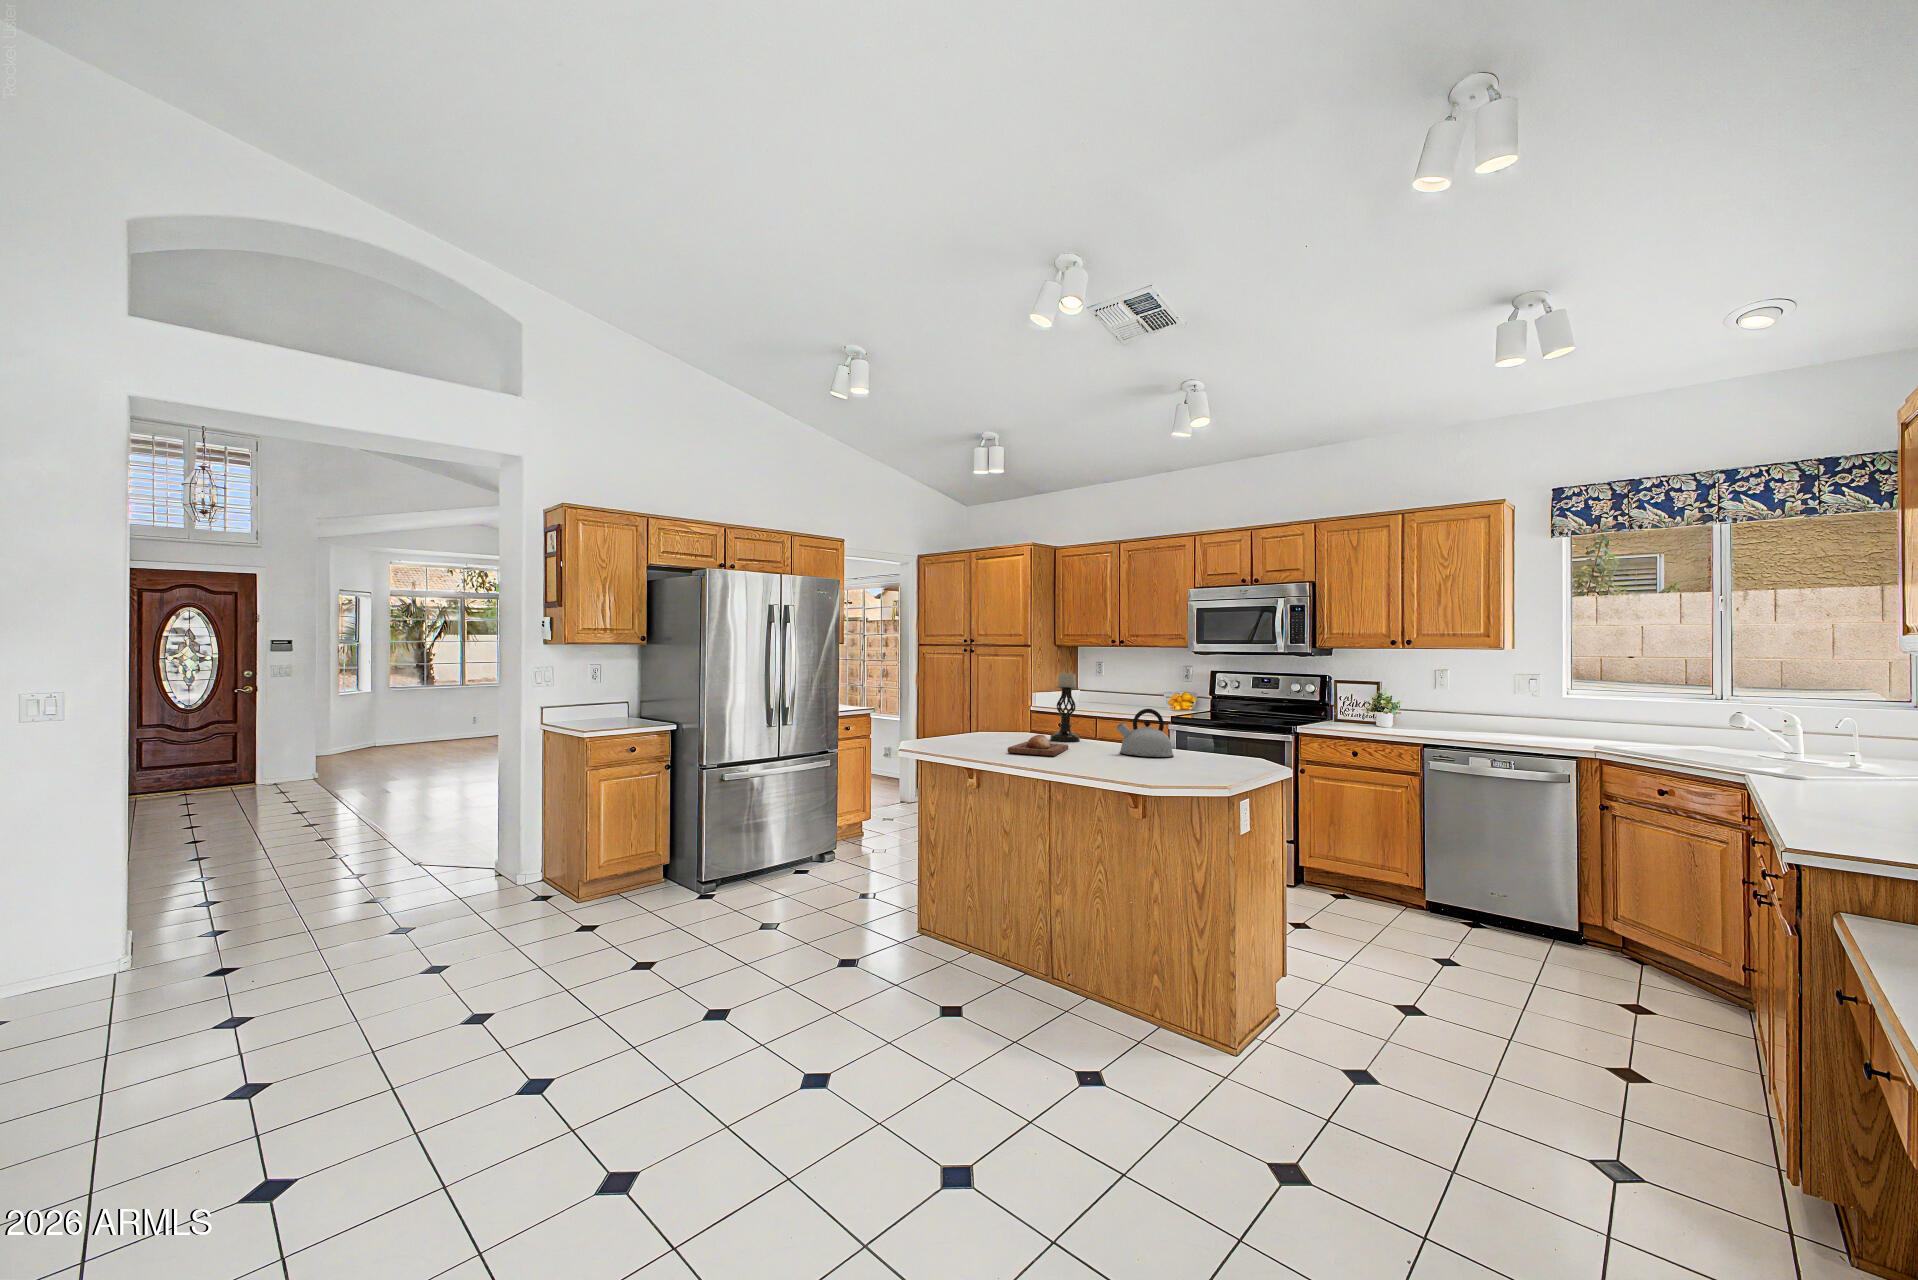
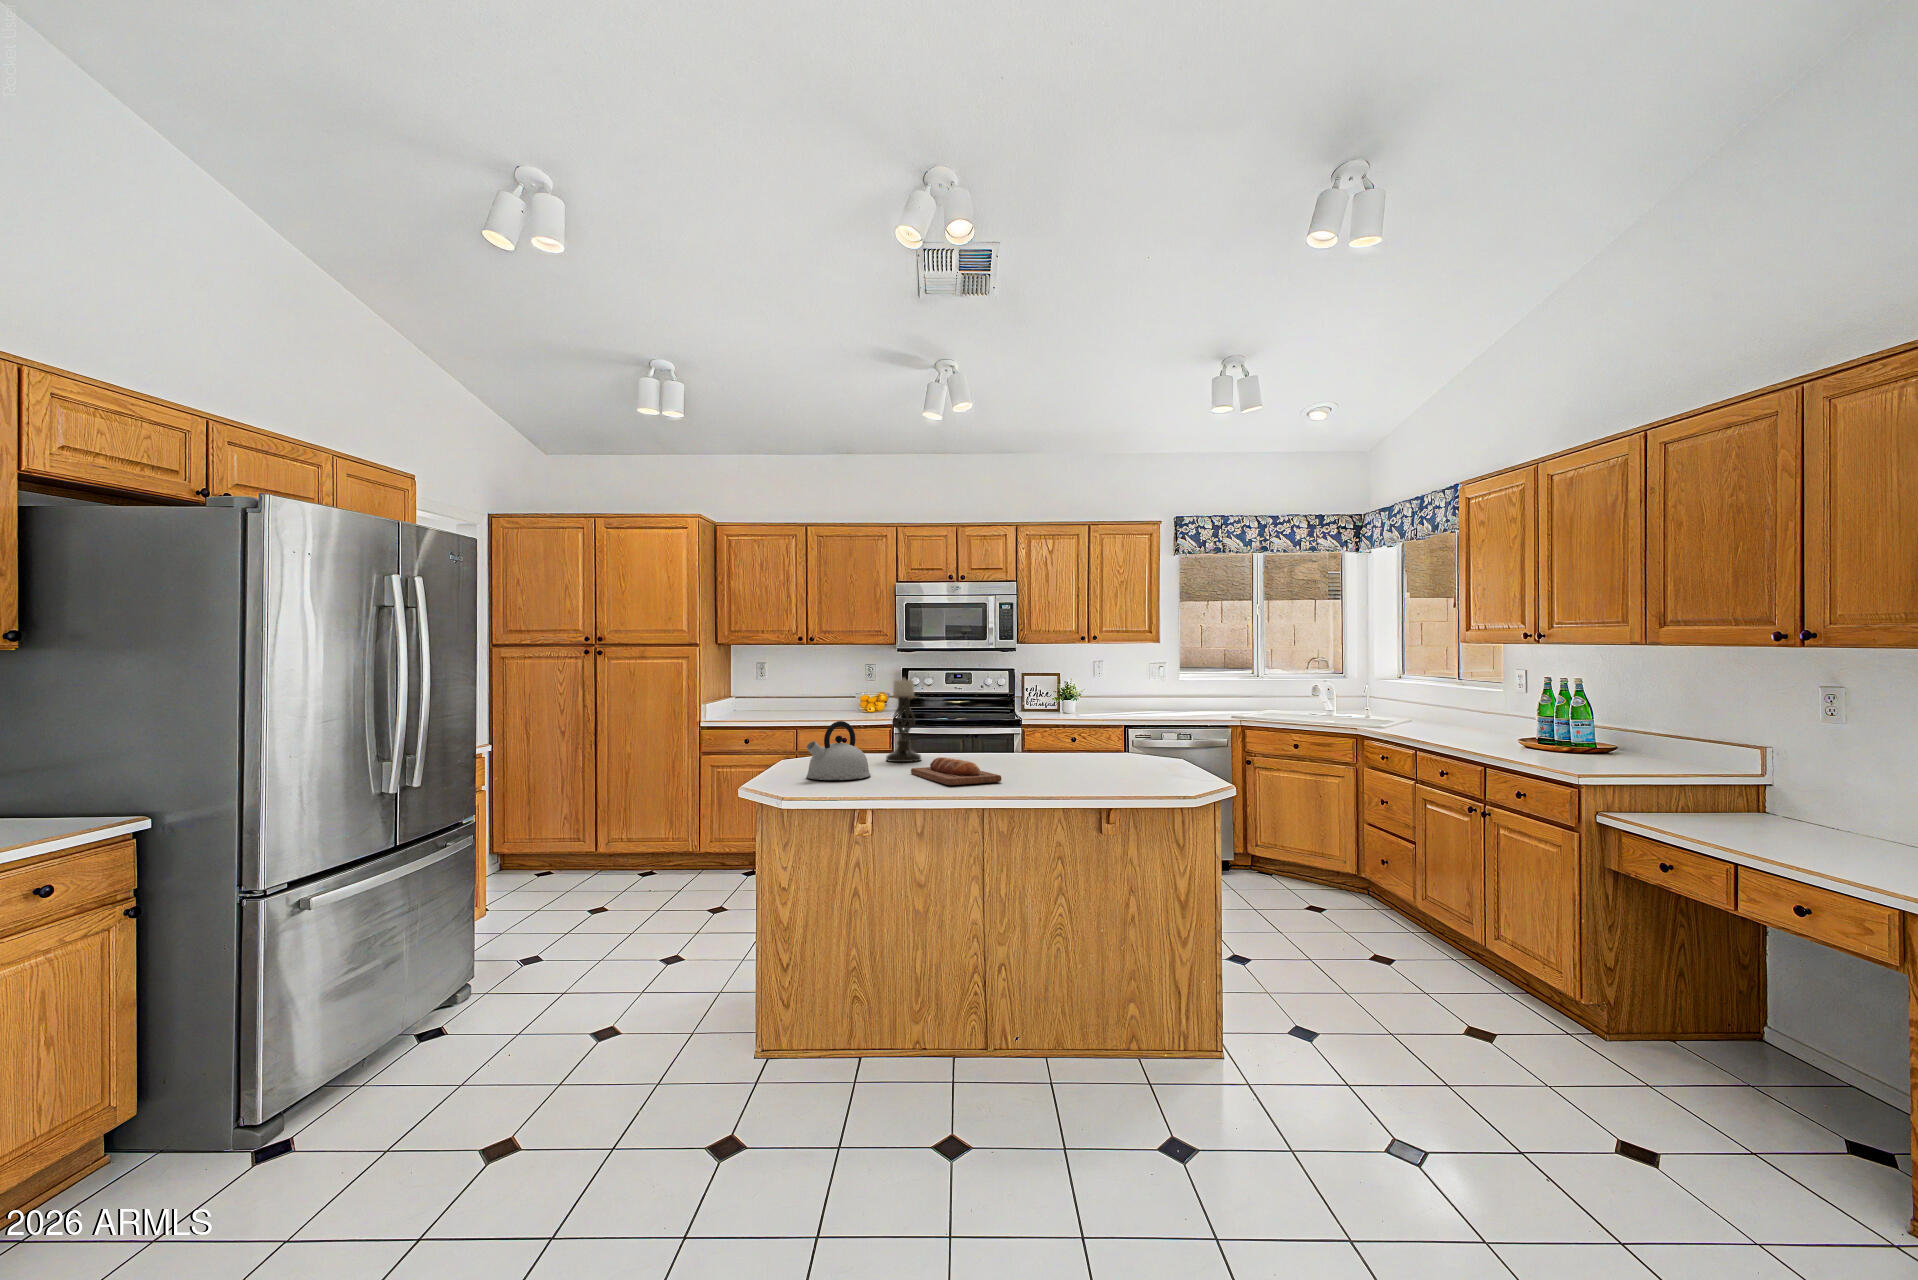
kettle: present [1116,709,1174,757] -> present [806,721,870,780]

